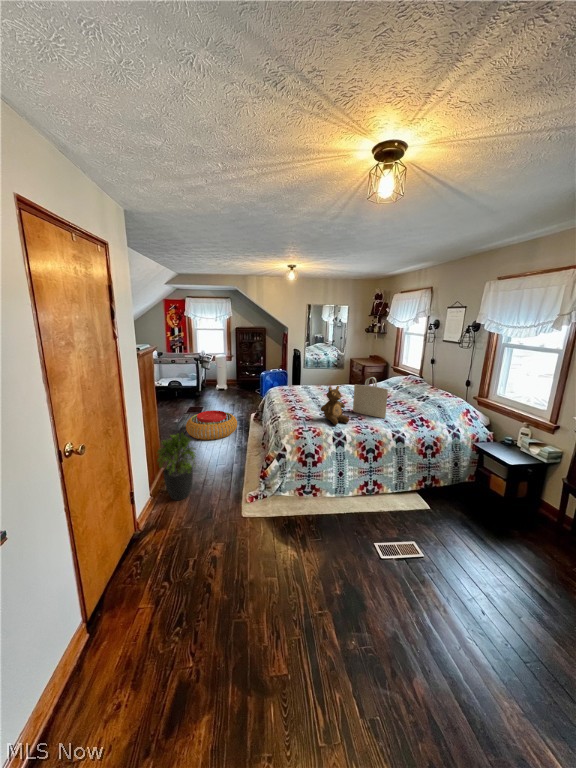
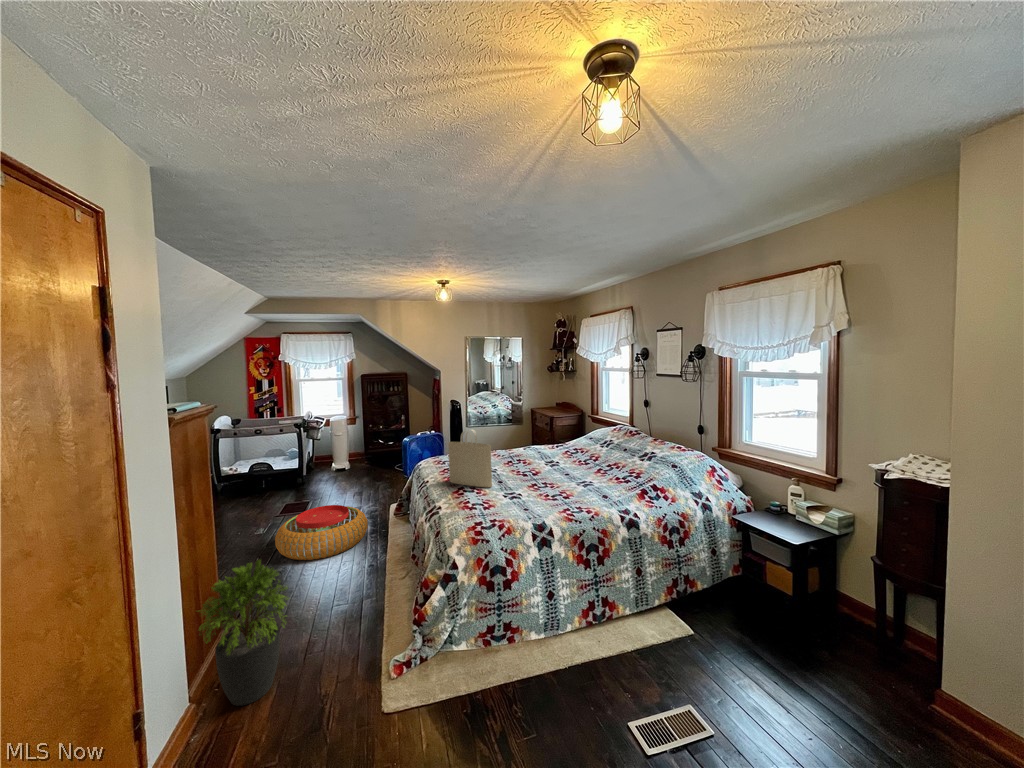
tote bag: present [353,377,388,418] -> present [448,430,492,487]
teddy bear: present [321,386,349,425] -> none [507,448,553,511]

